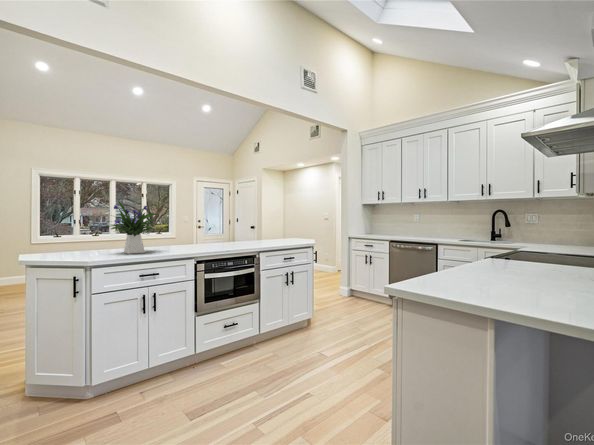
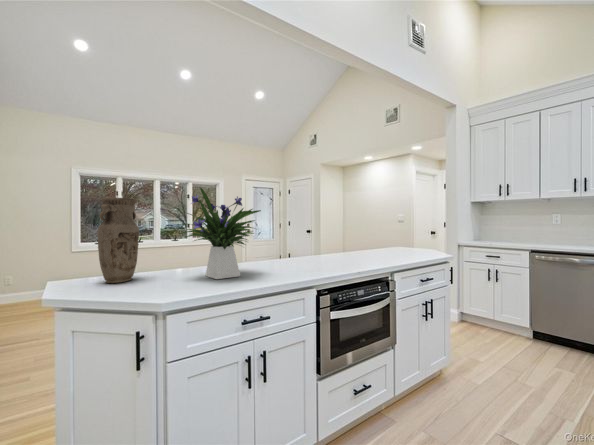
vase: none [55,206,81,255] -> present [98,198,139,283]

